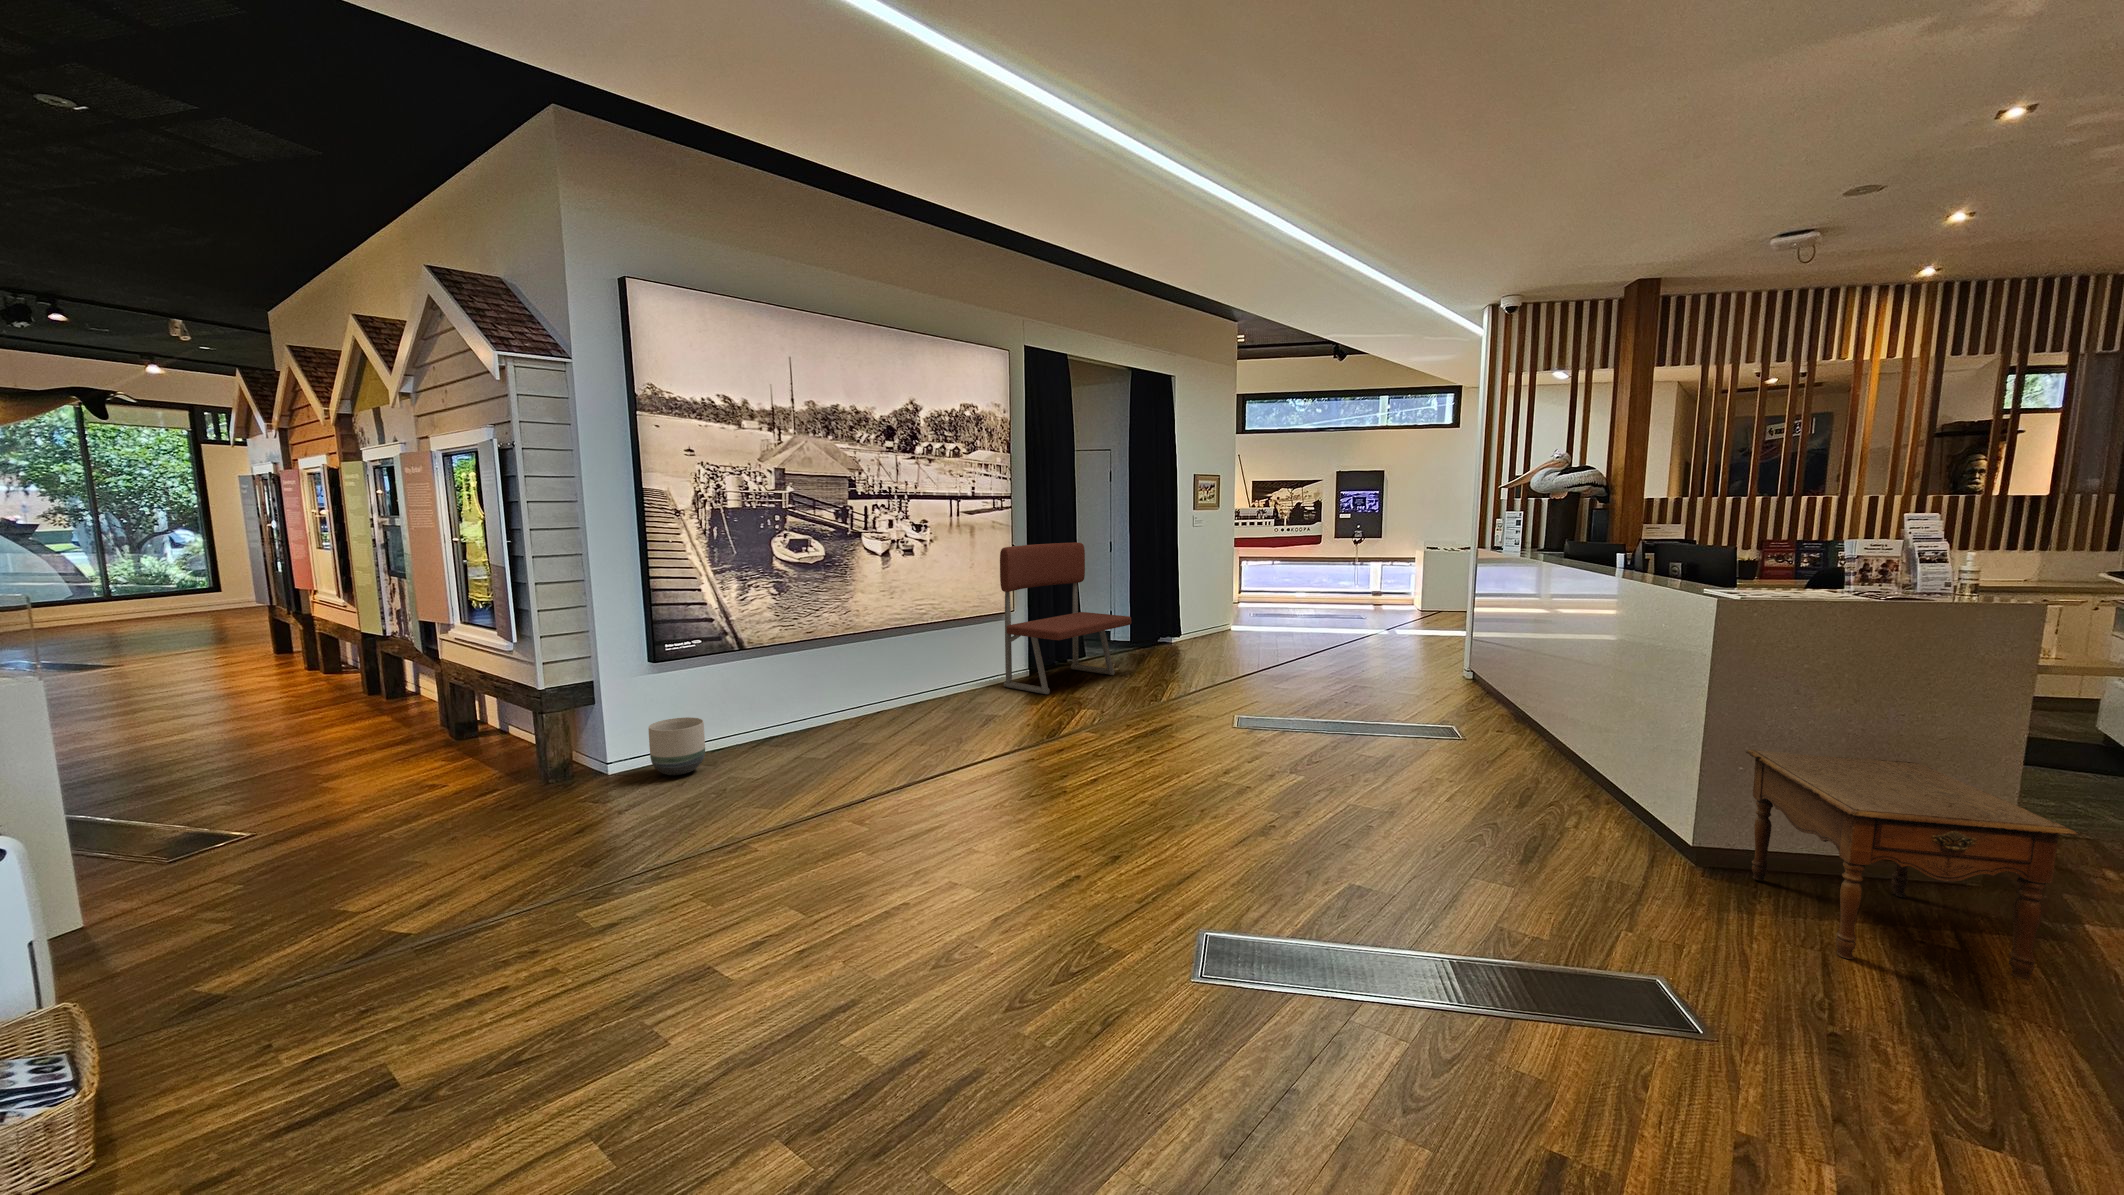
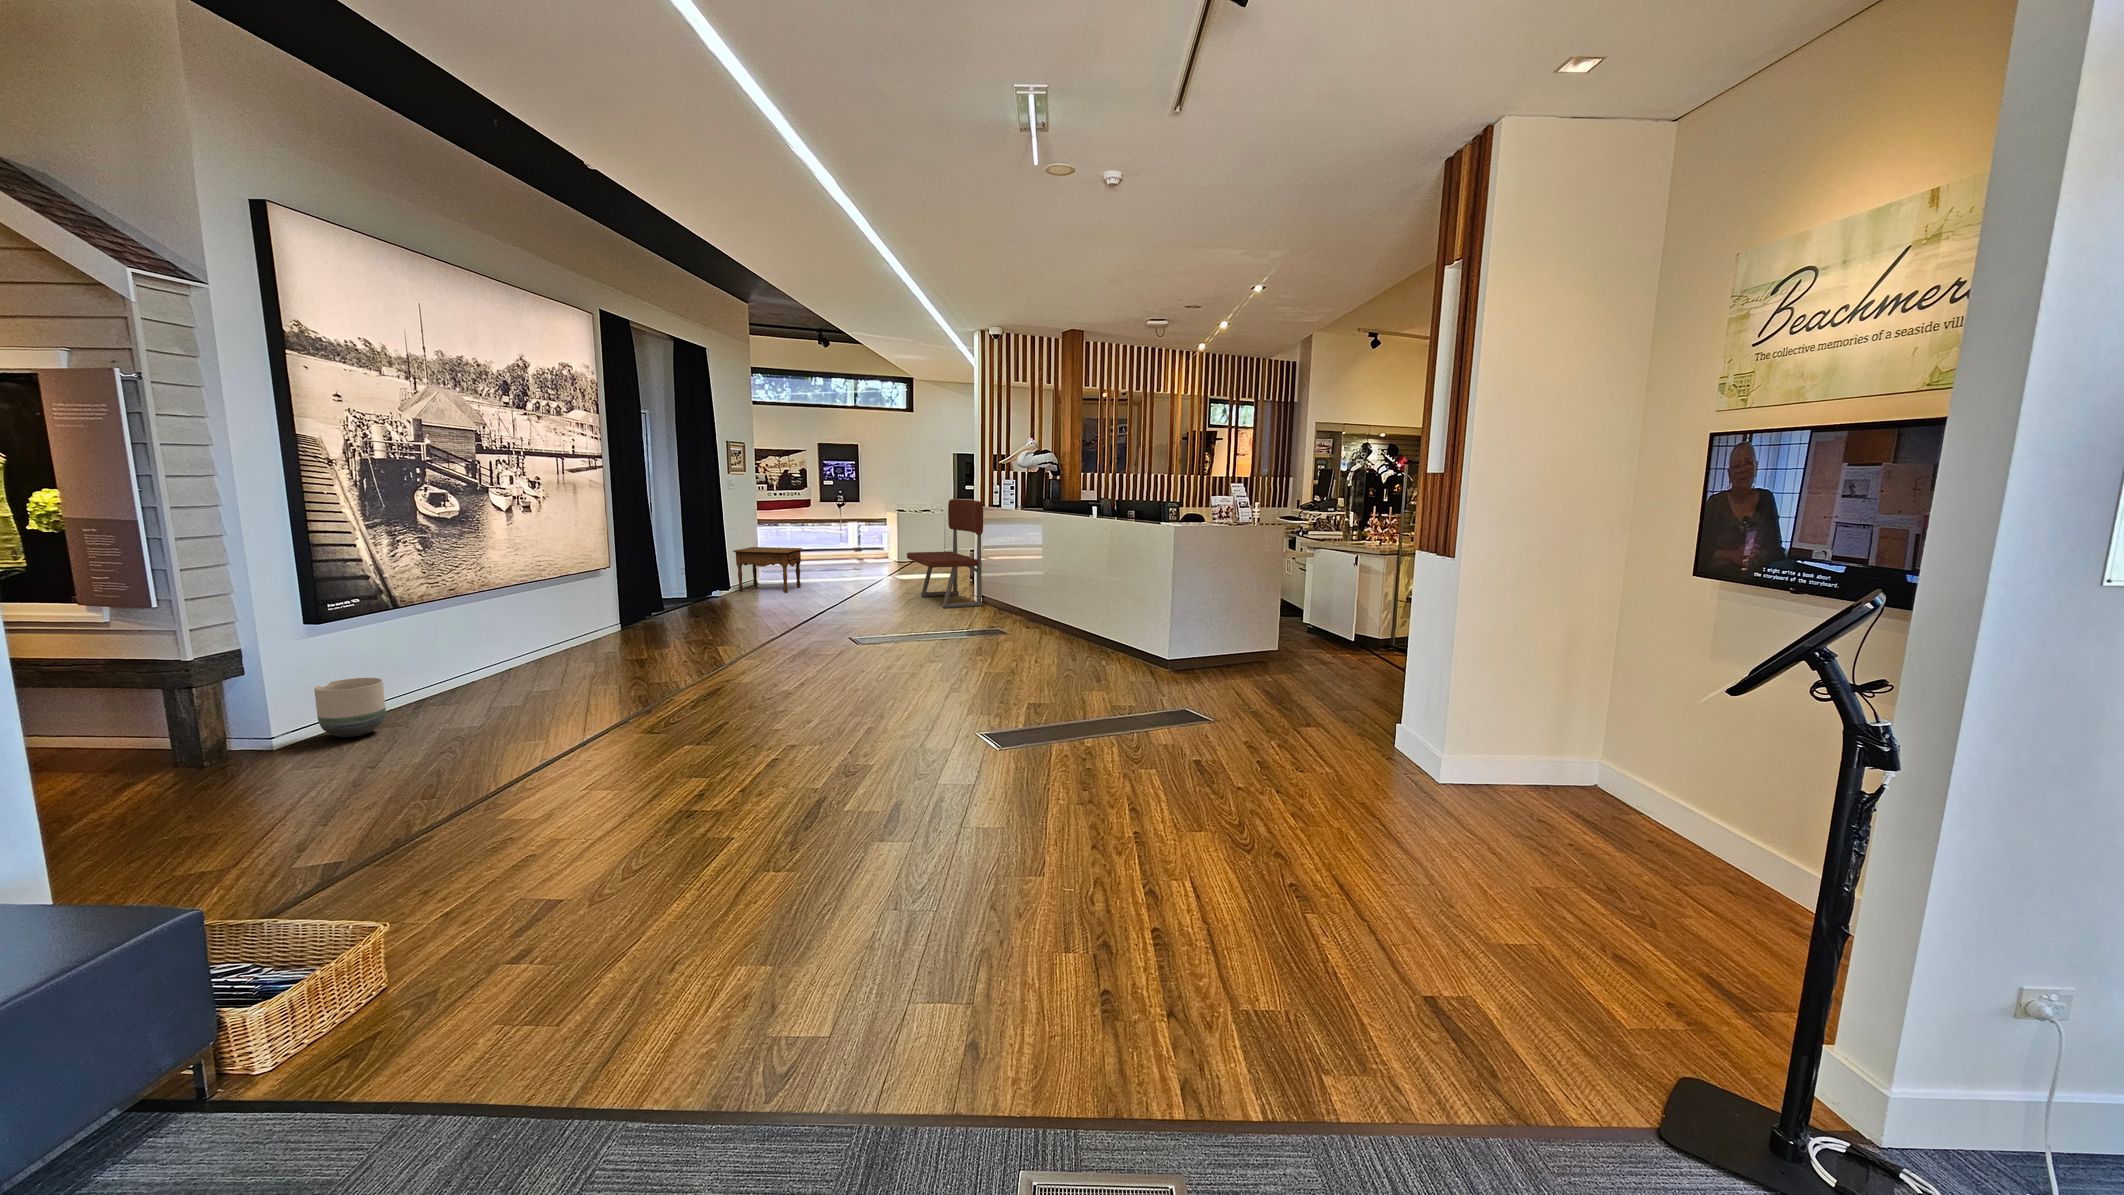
bench: present [1000,543,1131,694] -> present [907,499,983,608]
side table: present [1745,750,2079,981] -> present [733,547,803,592]

